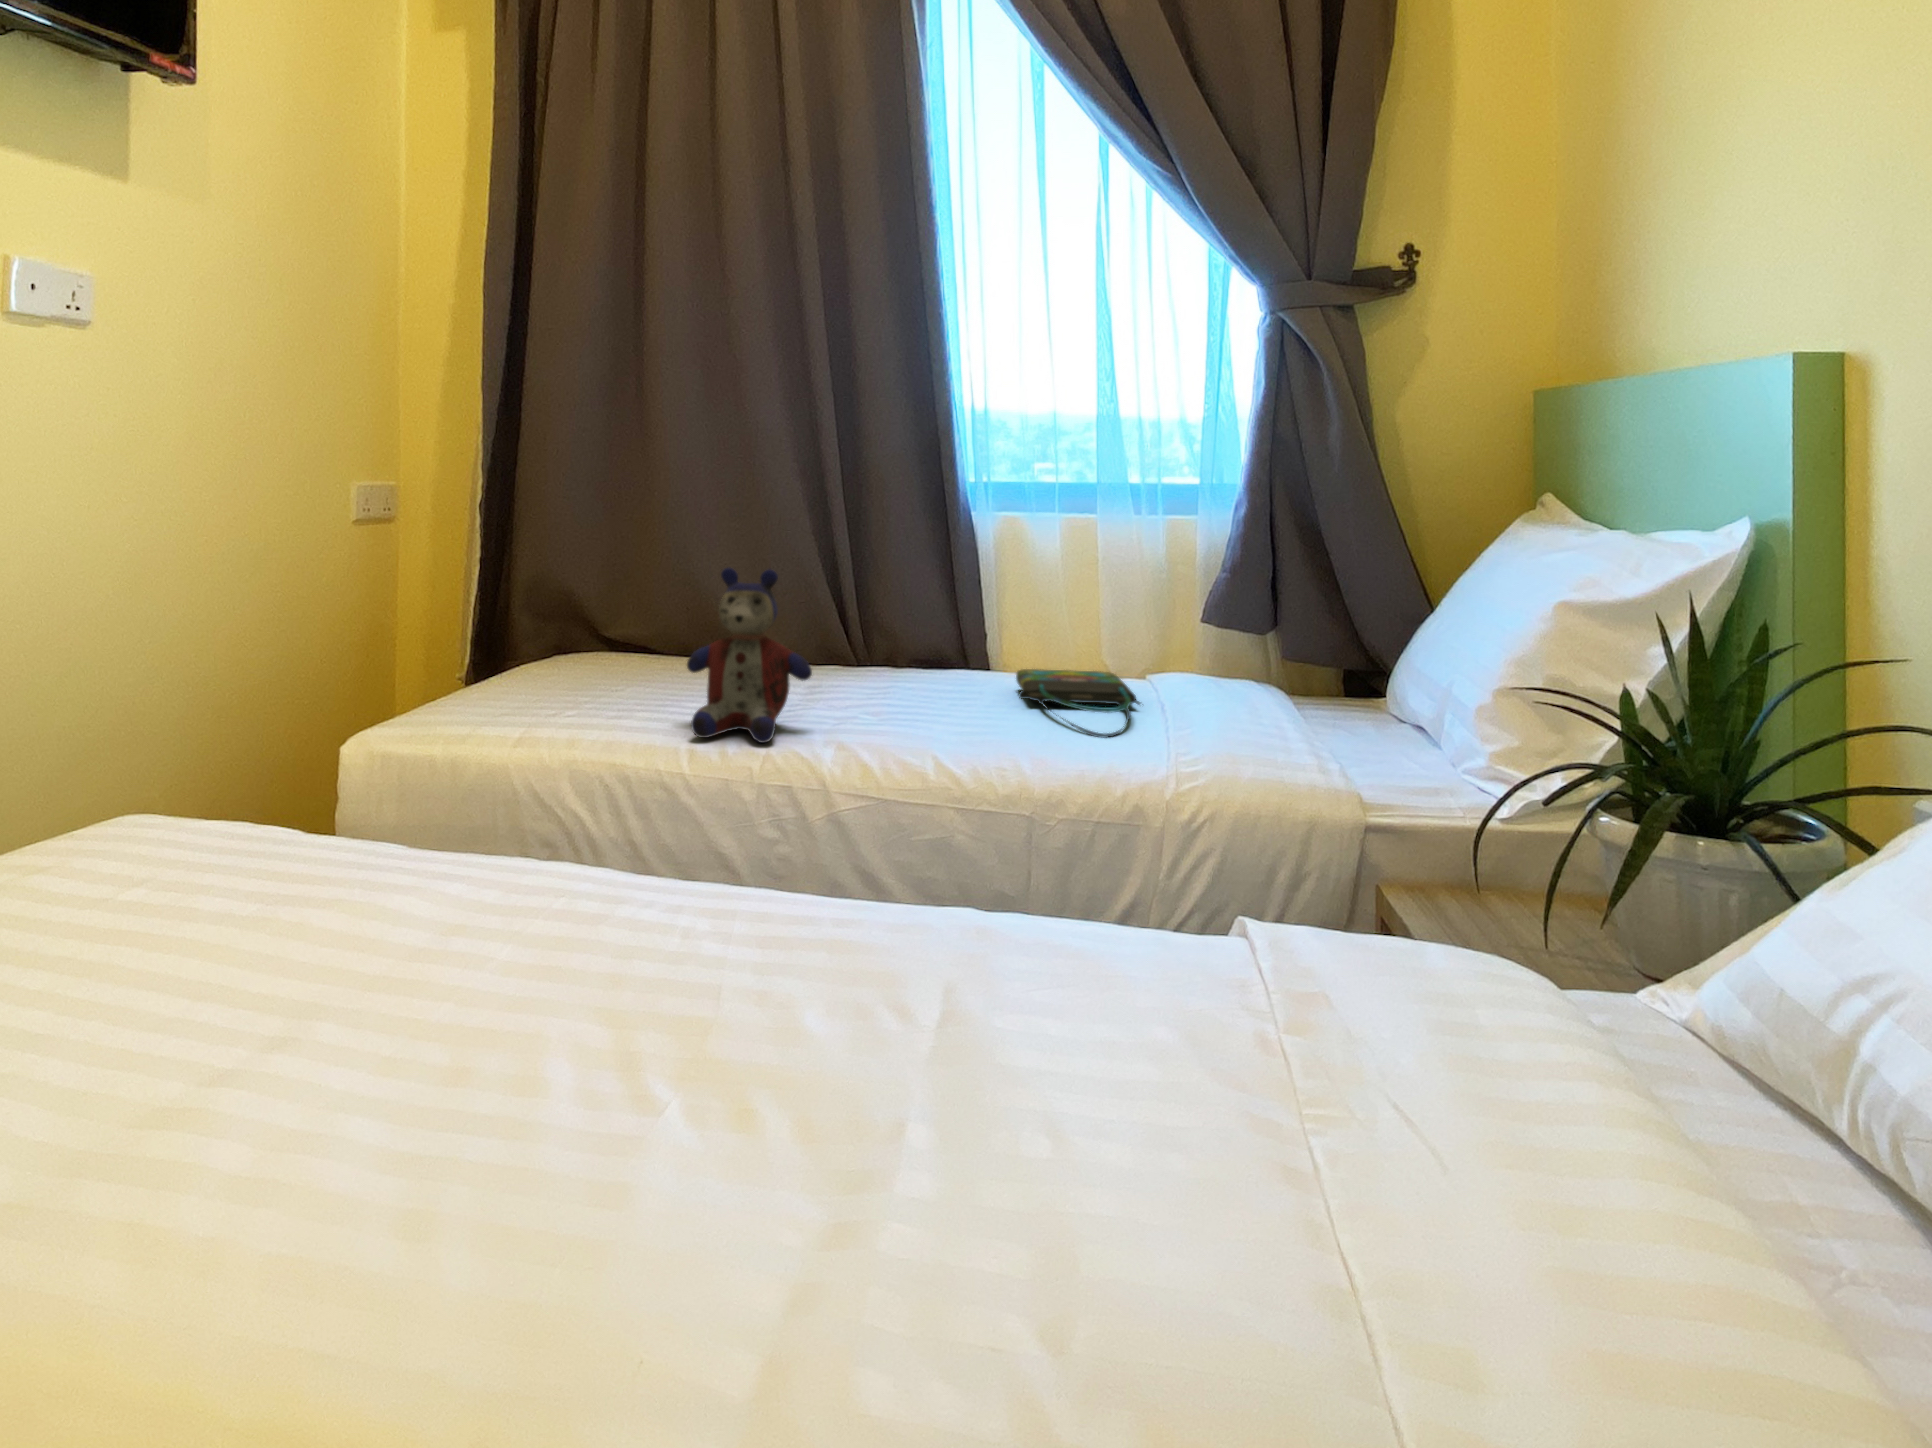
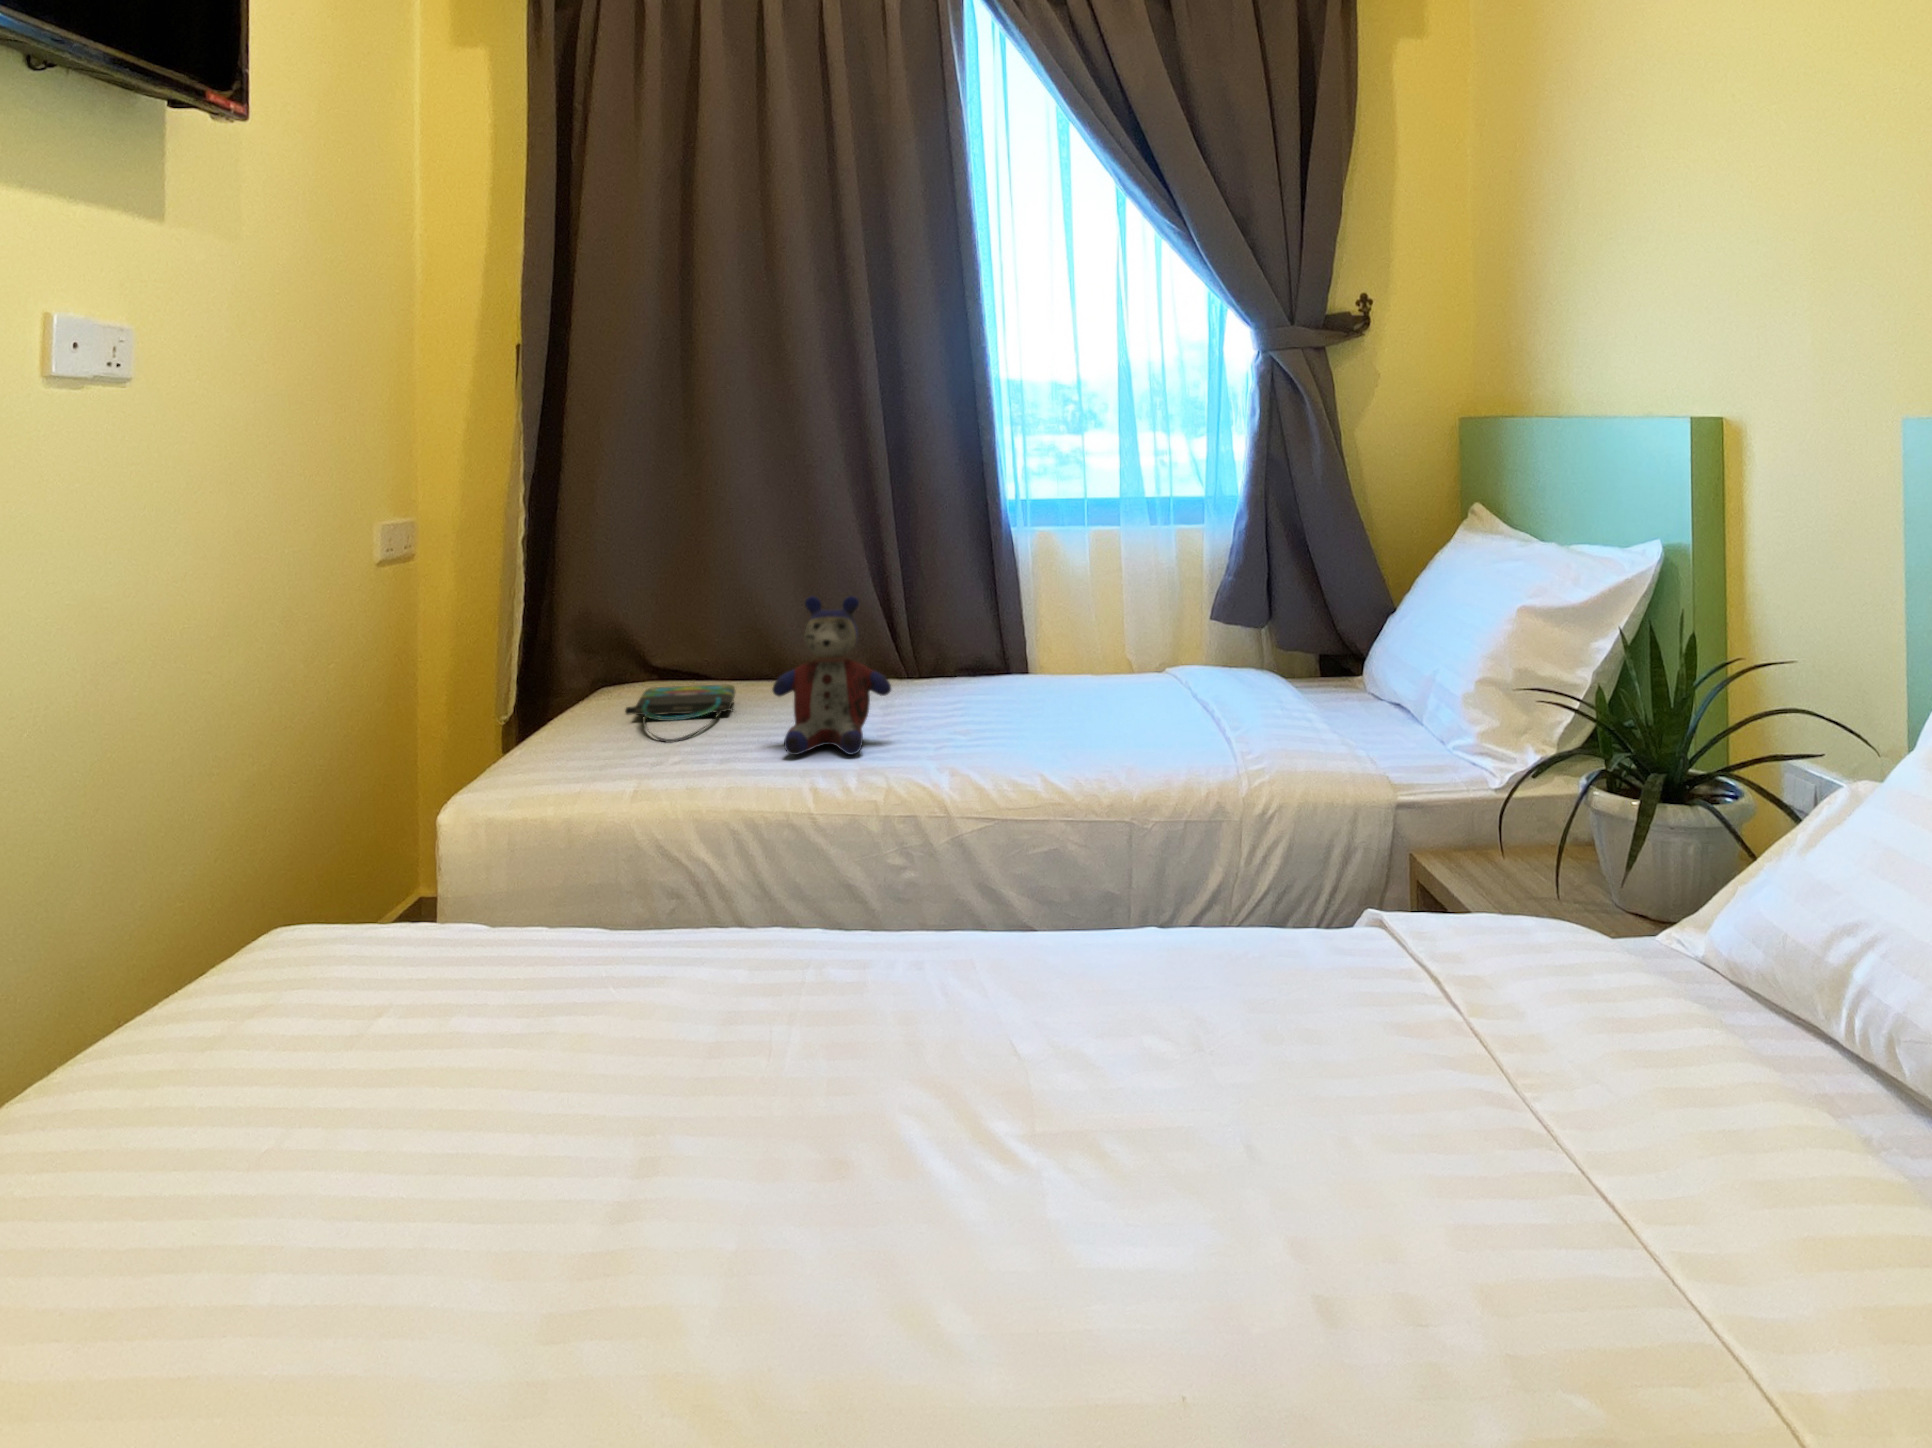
tote bag: present [1016,669,1140,738] -> present [625,685,735,742]

